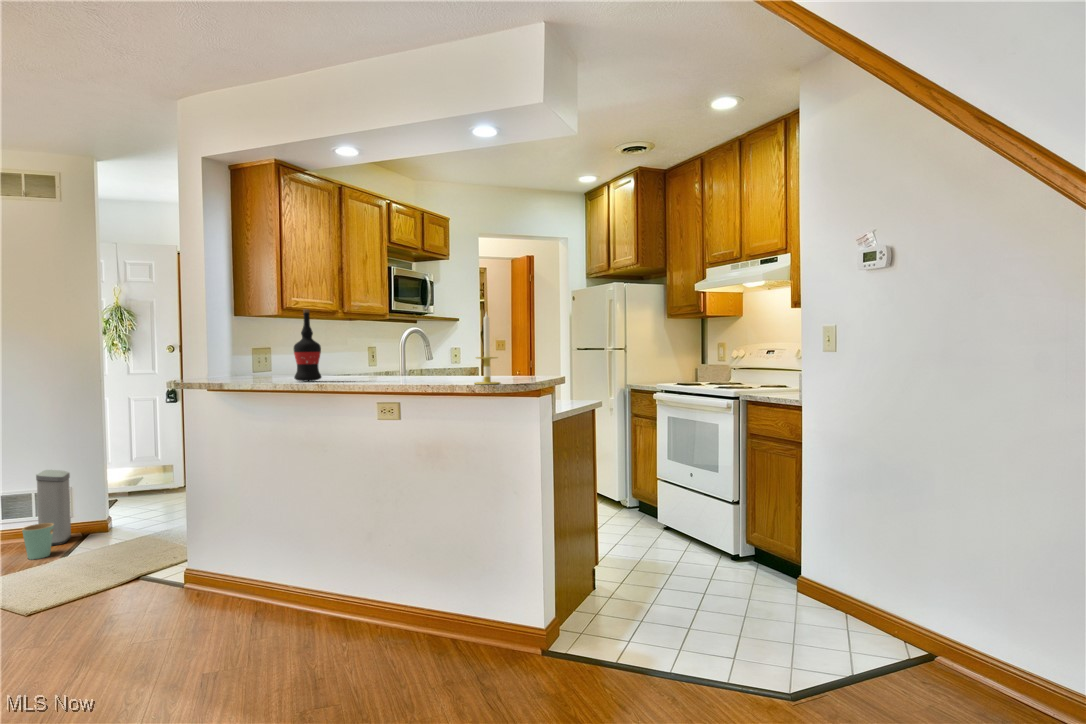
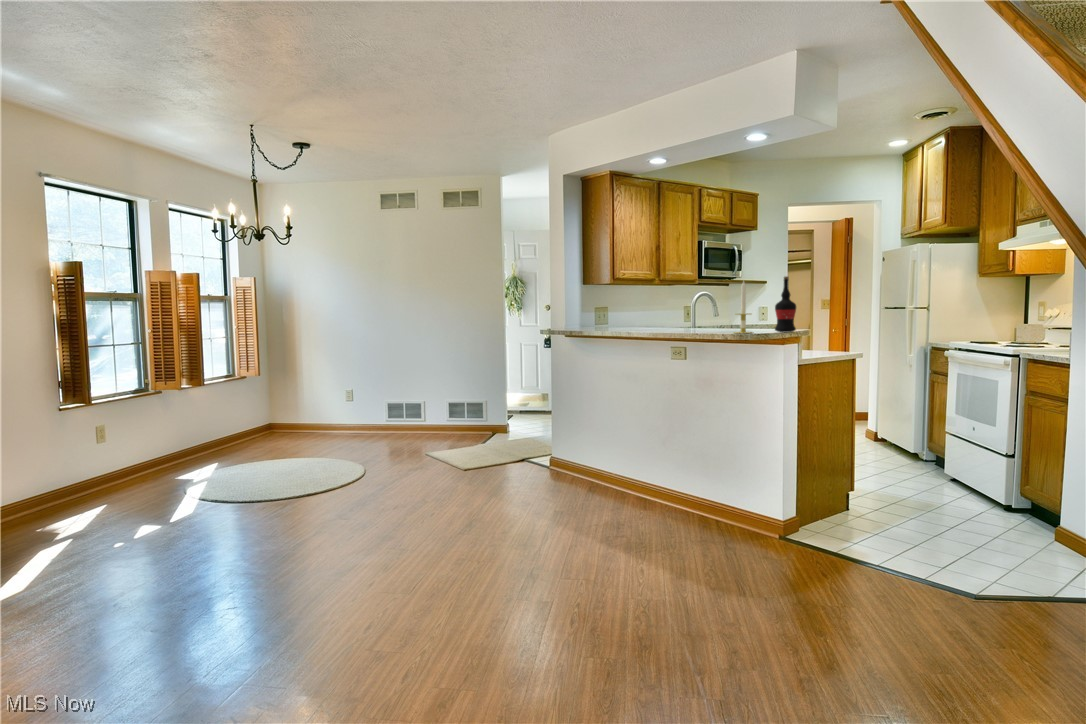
wine bottle: present [294,309,321,381] -> present [775,277,796,332]
trash can: present [22,470,71,559] -> none [466,387,489,441]

